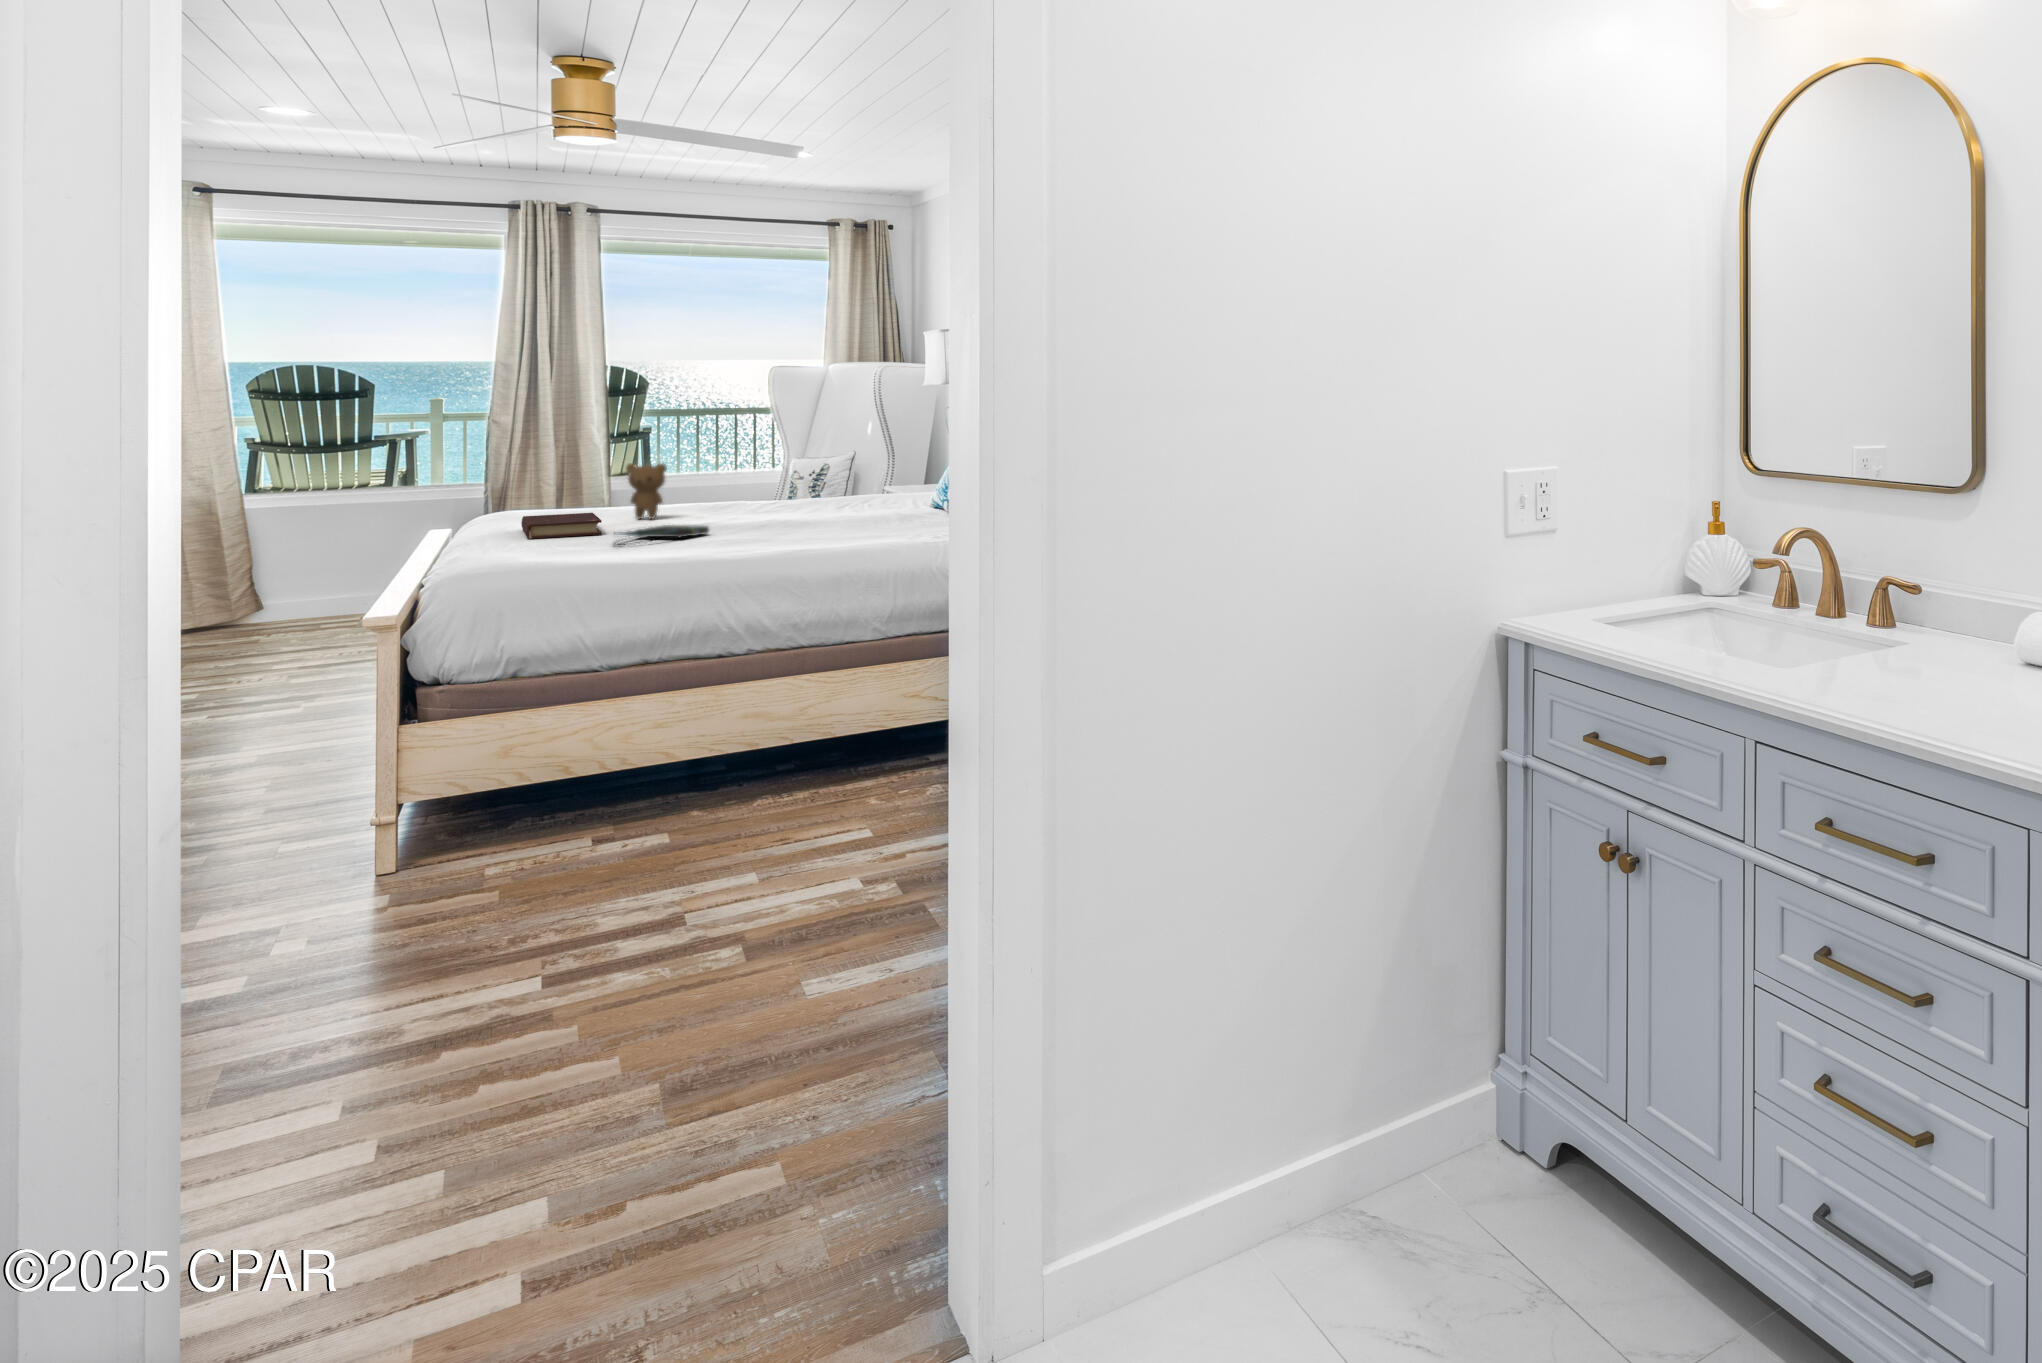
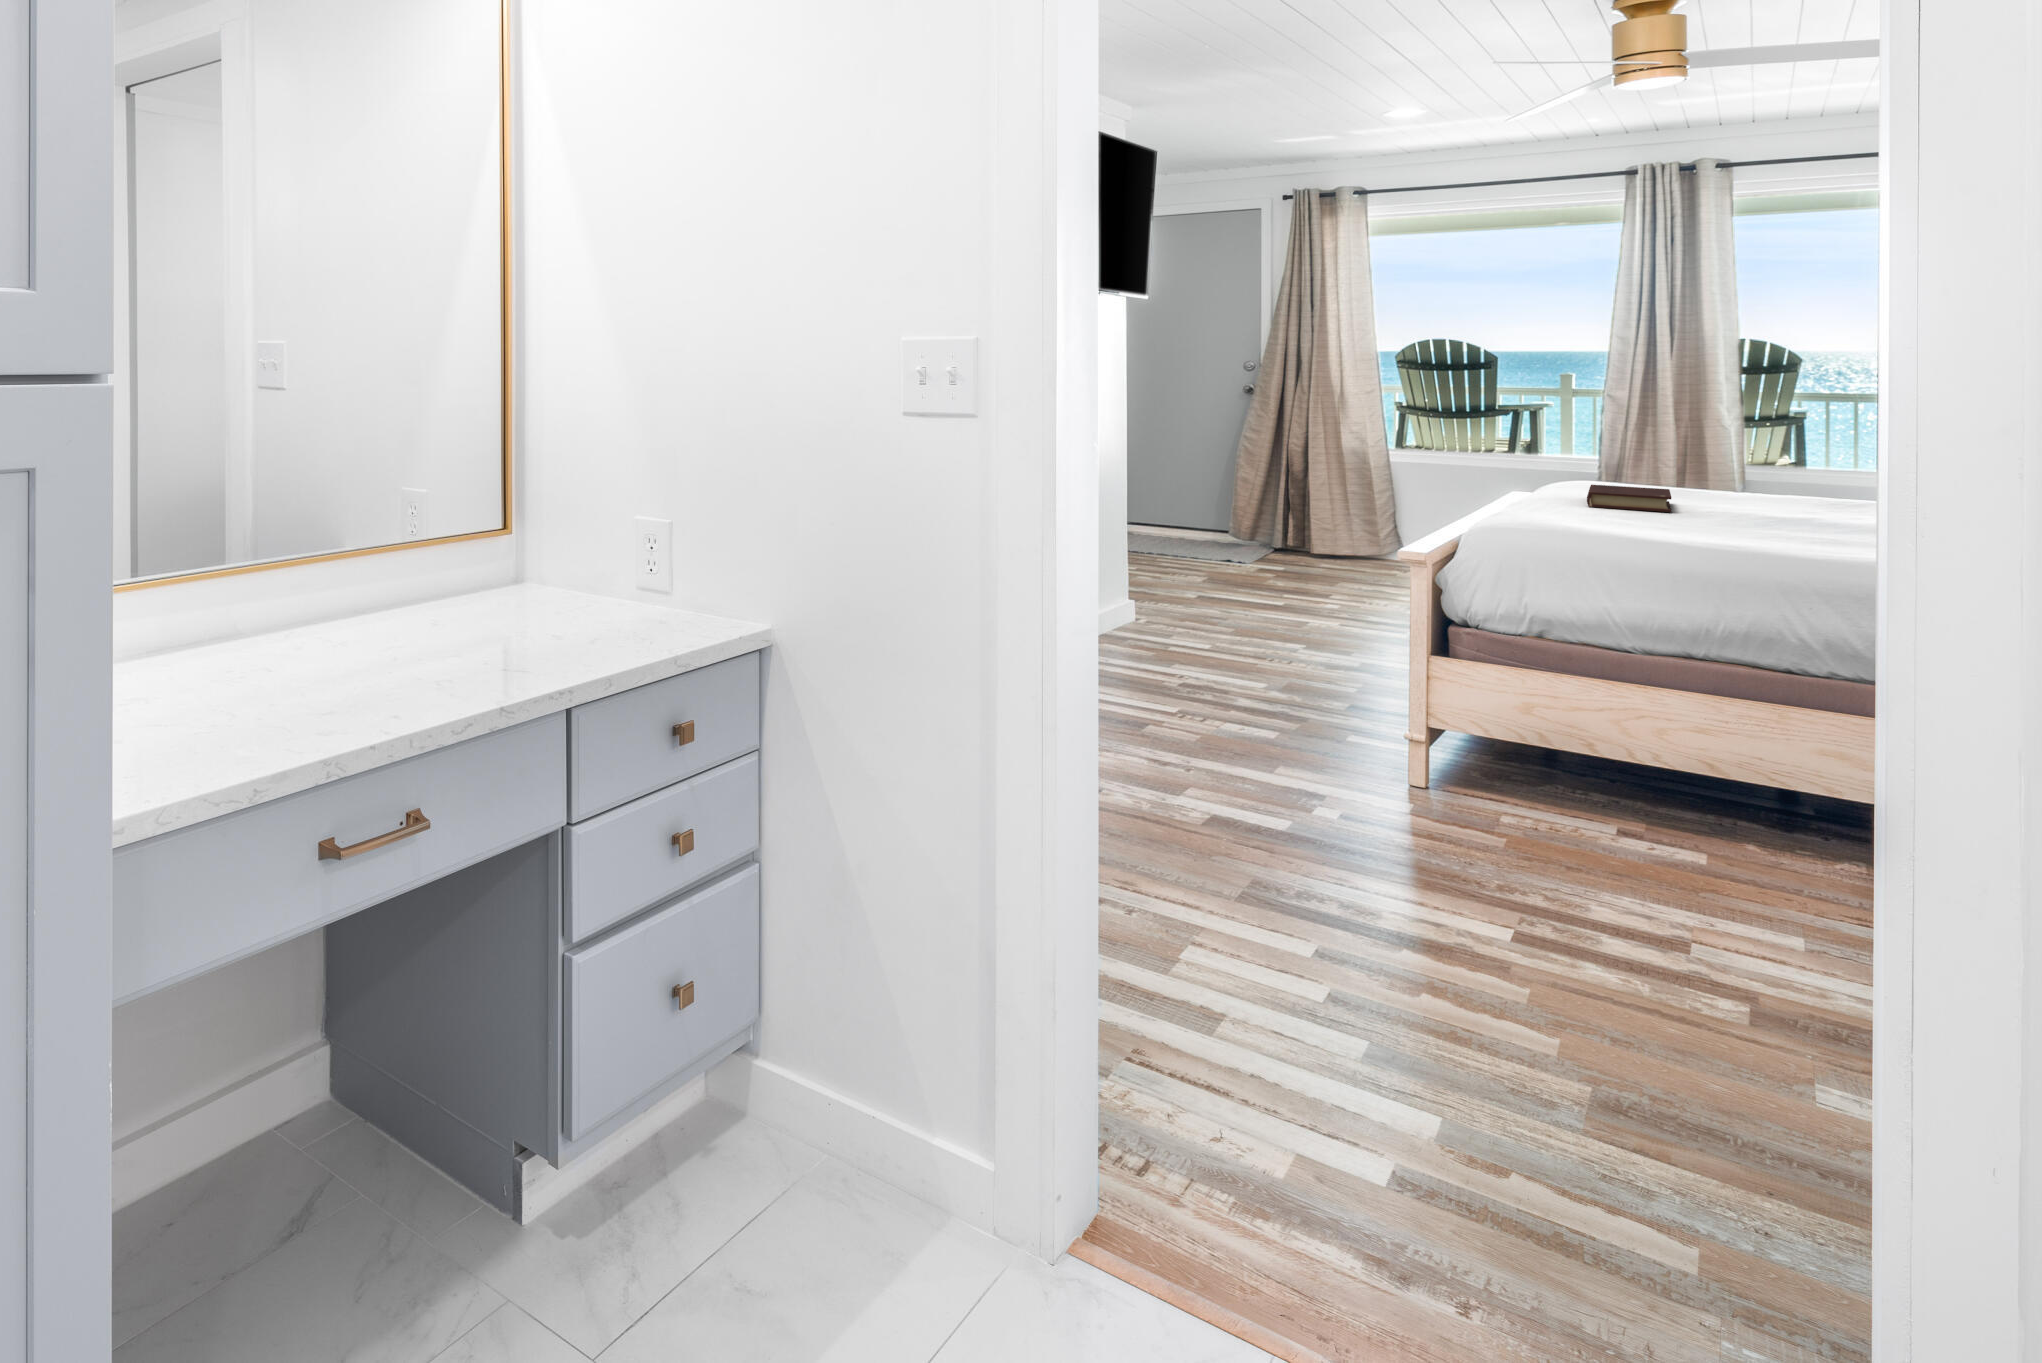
teddy bear: present [626,463,667,519] -> none [1714,440,1766,506]
tote bag: present [614,525,709,546] -> none [1674,510,1807,528]

